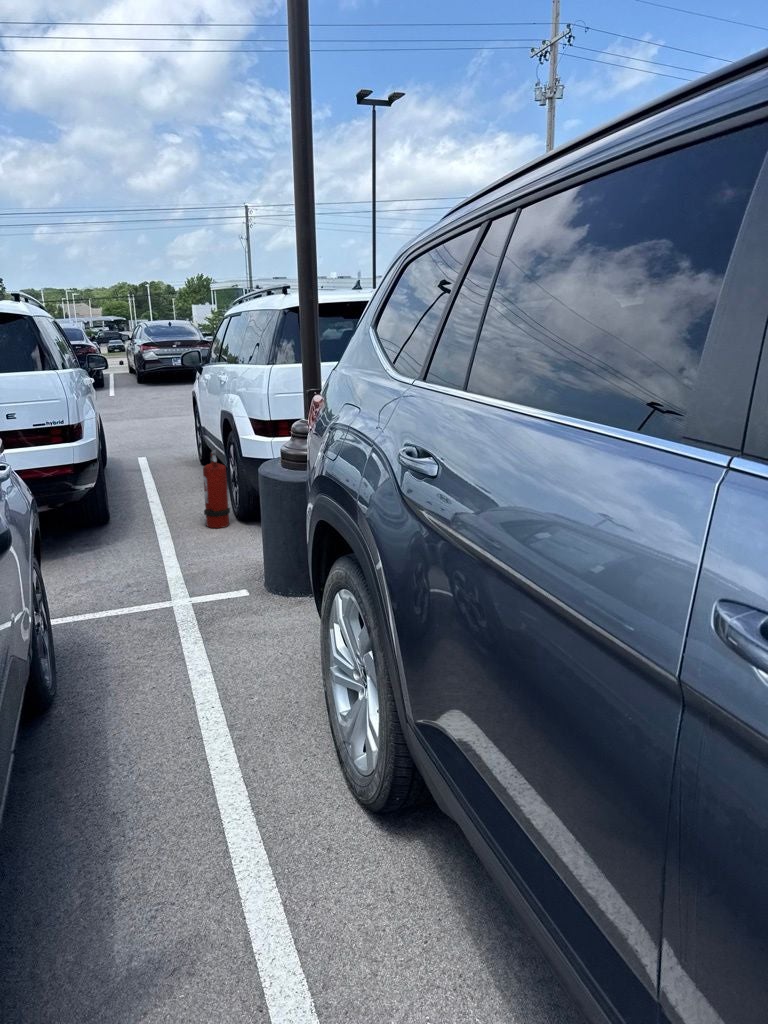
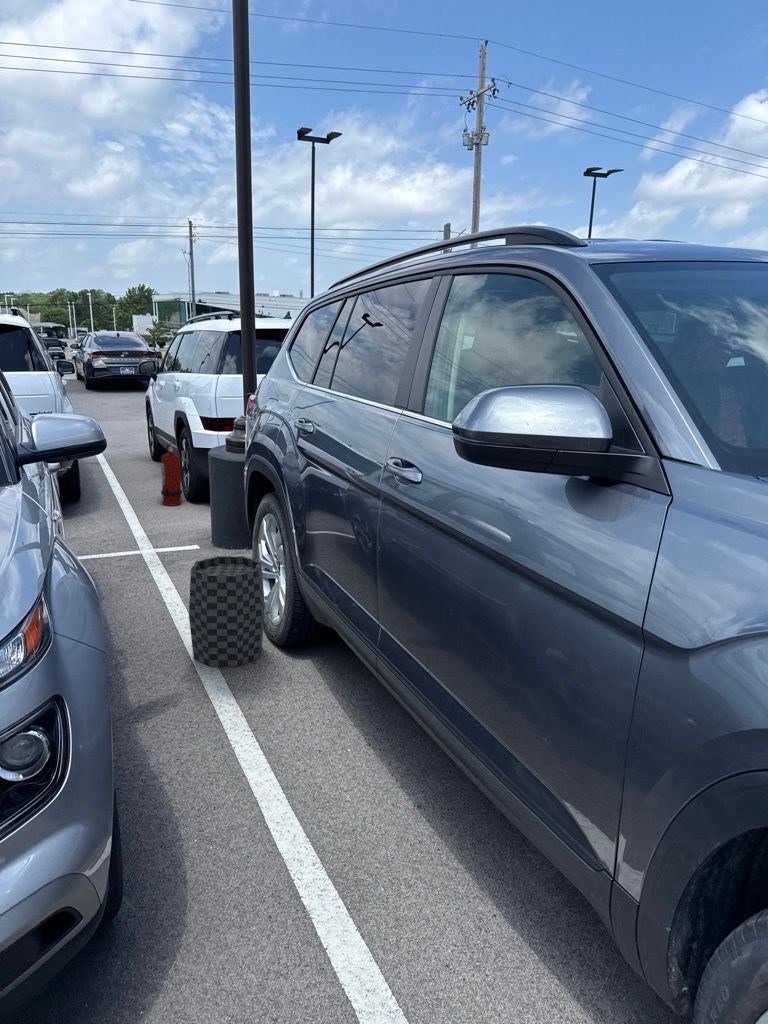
trash can: none [222,658,344,851] -> present [189,556,265,666]

